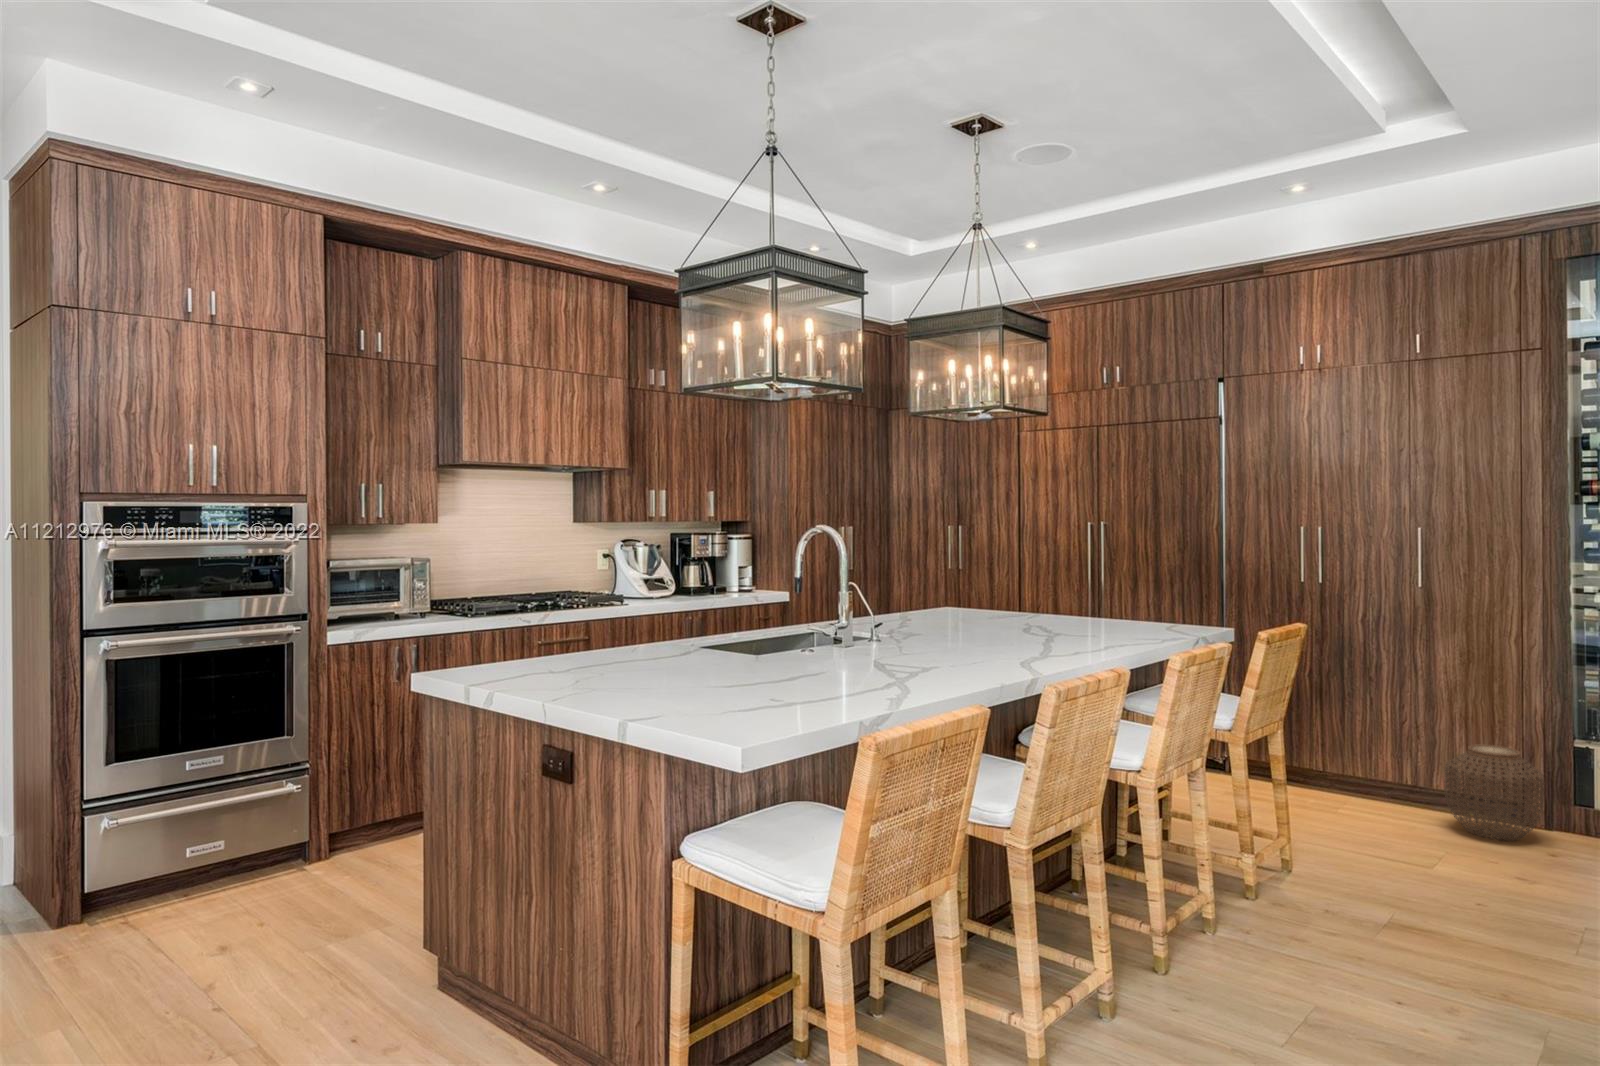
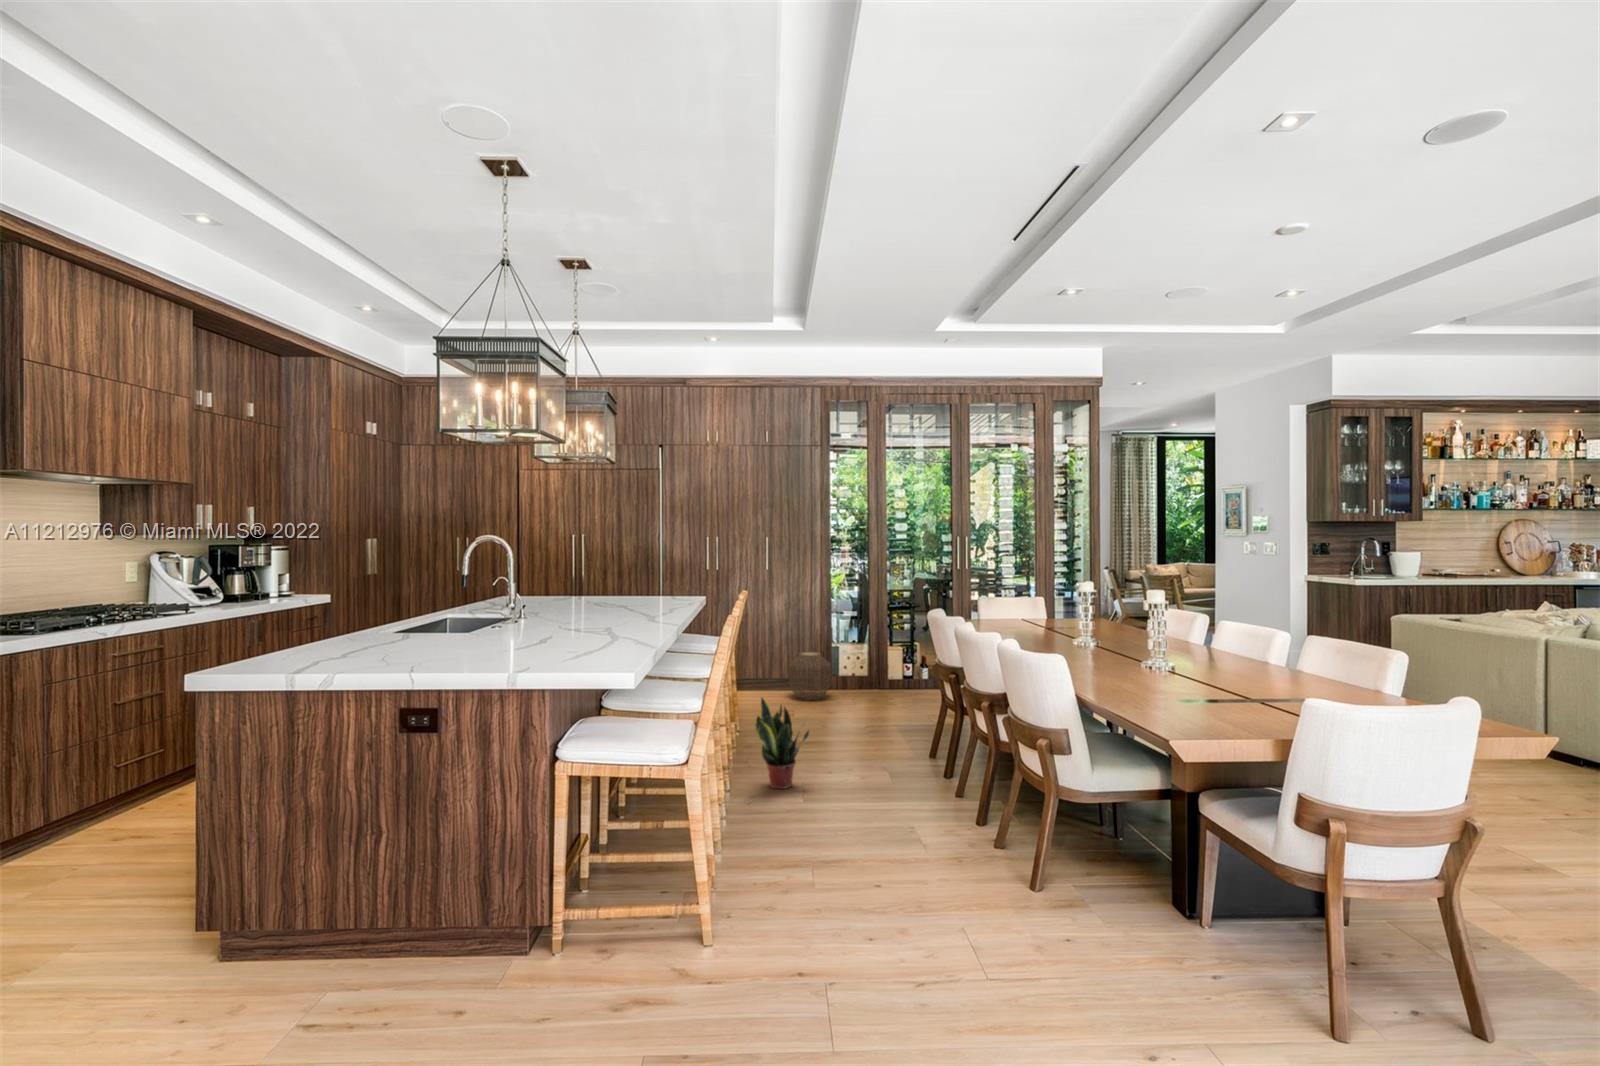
potted plant: none [1204,817,1334,998] -> present [755,698,809,789]

